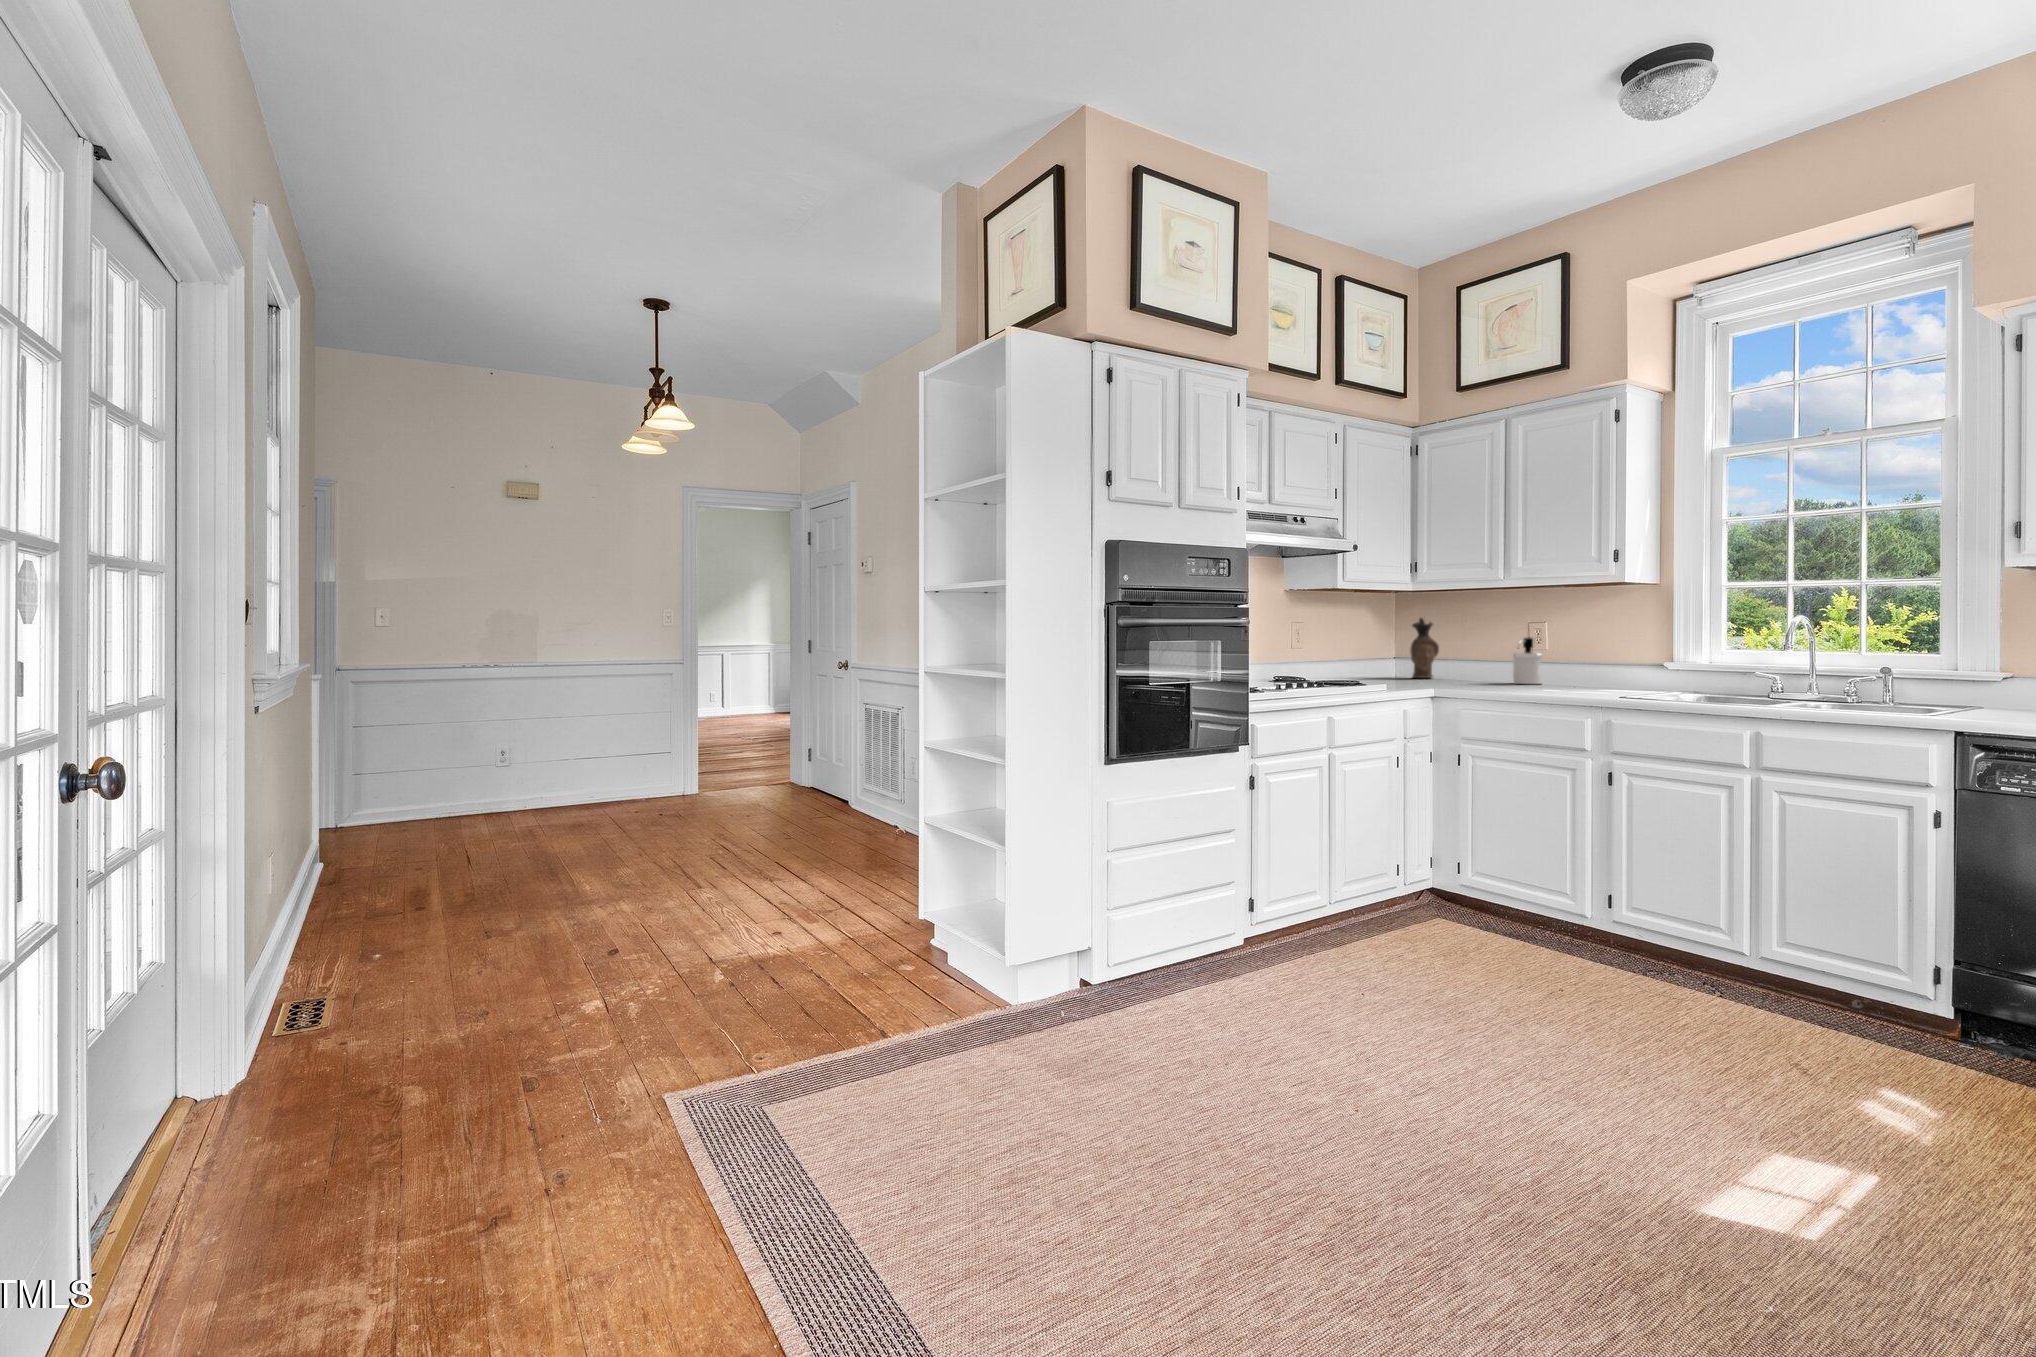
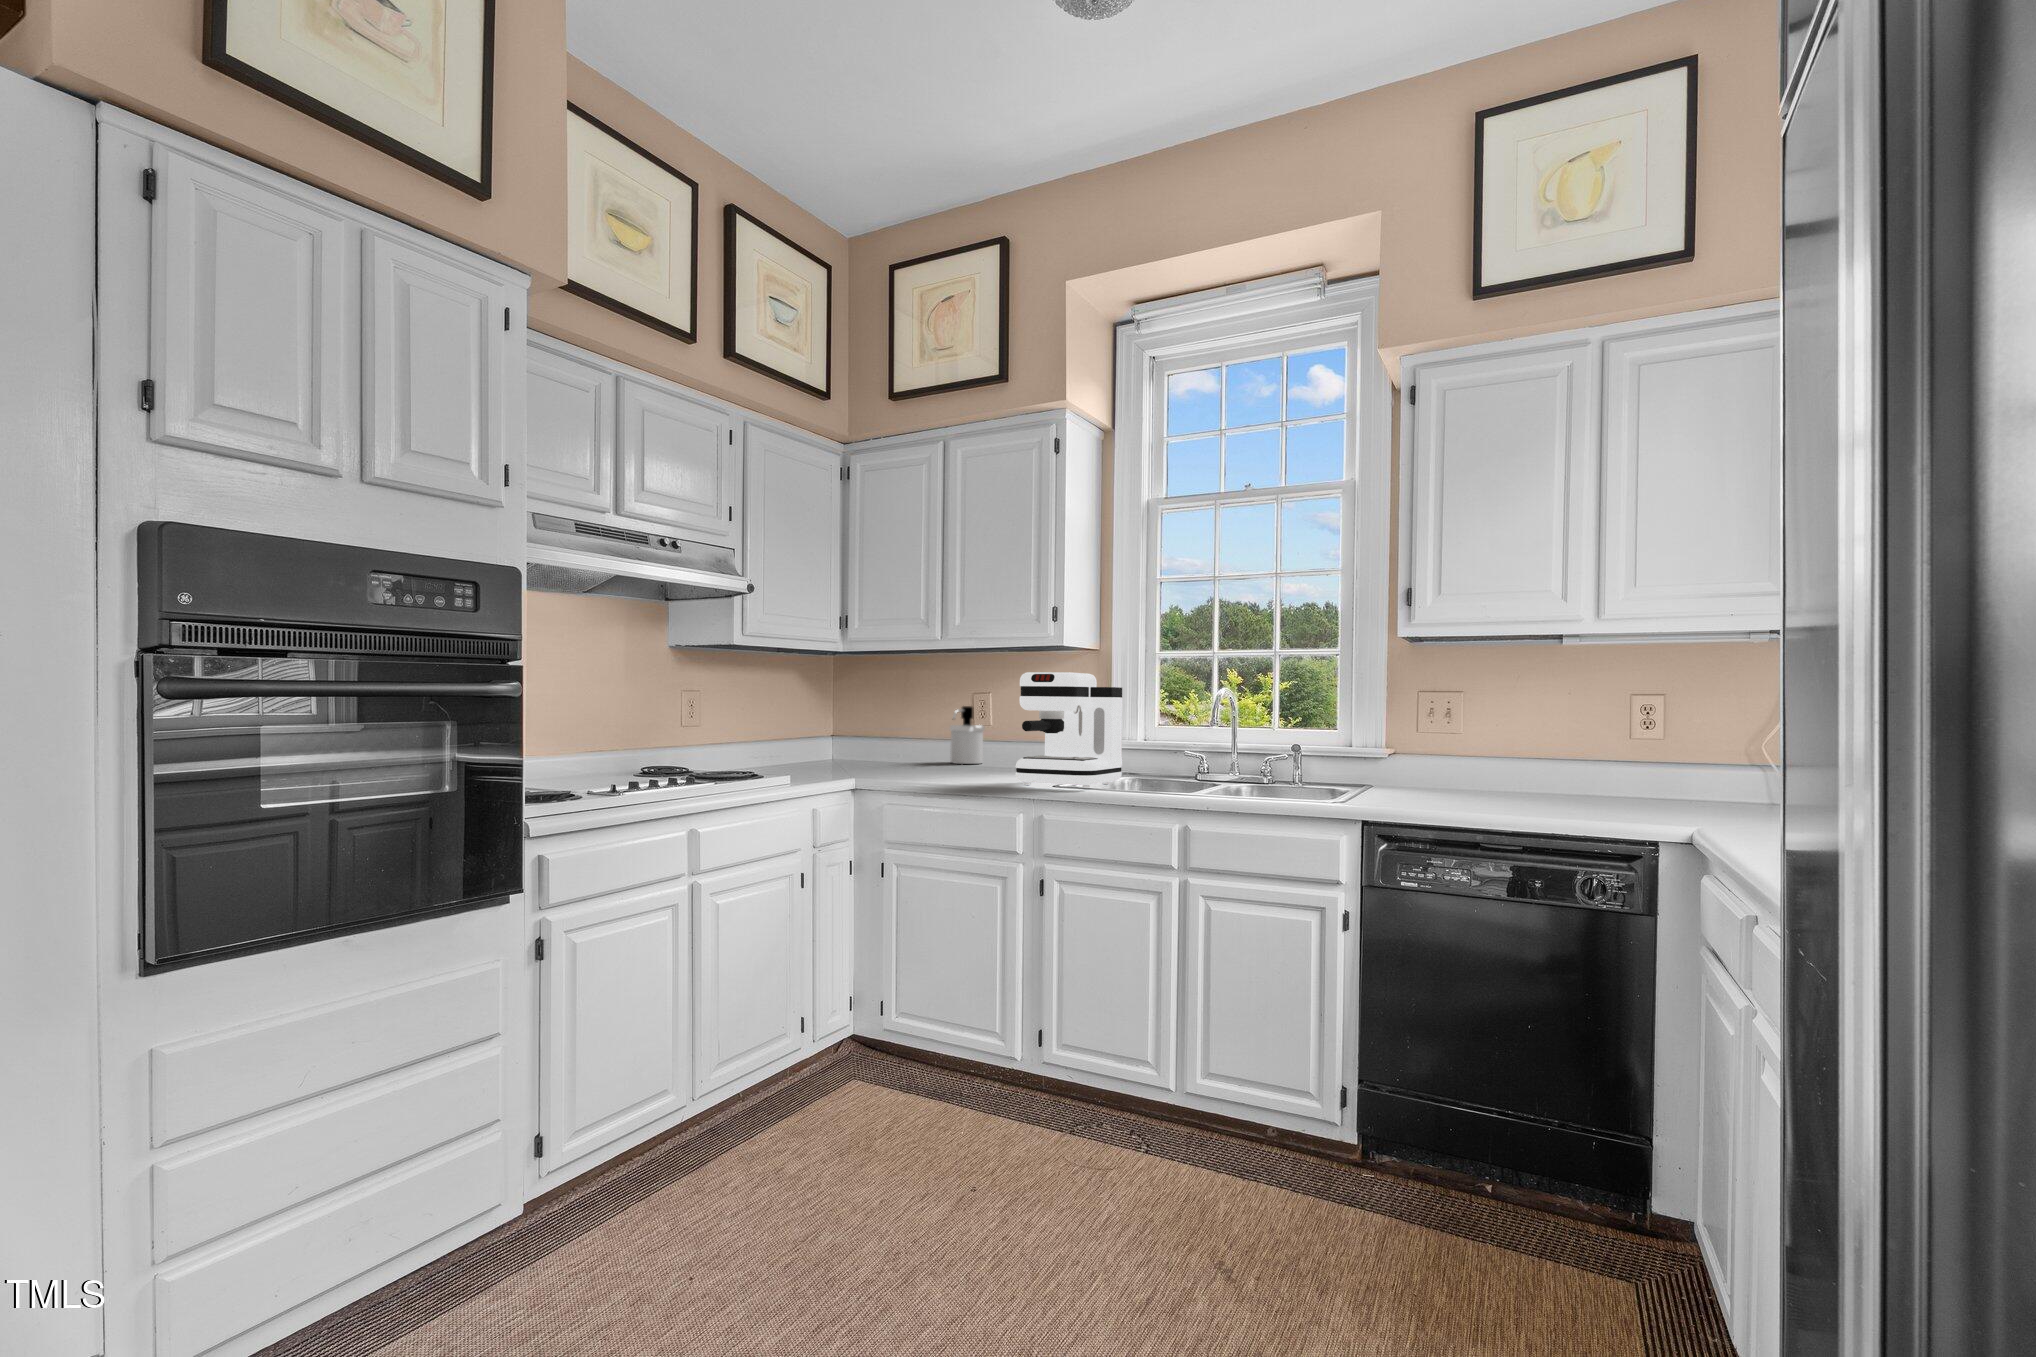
coffee maker: none [1585,606,1689,701] -> present [1016,672,1122,788]
ceramic pitcher: present [1410,618,1439,678] -> none [837,675,870,756]

